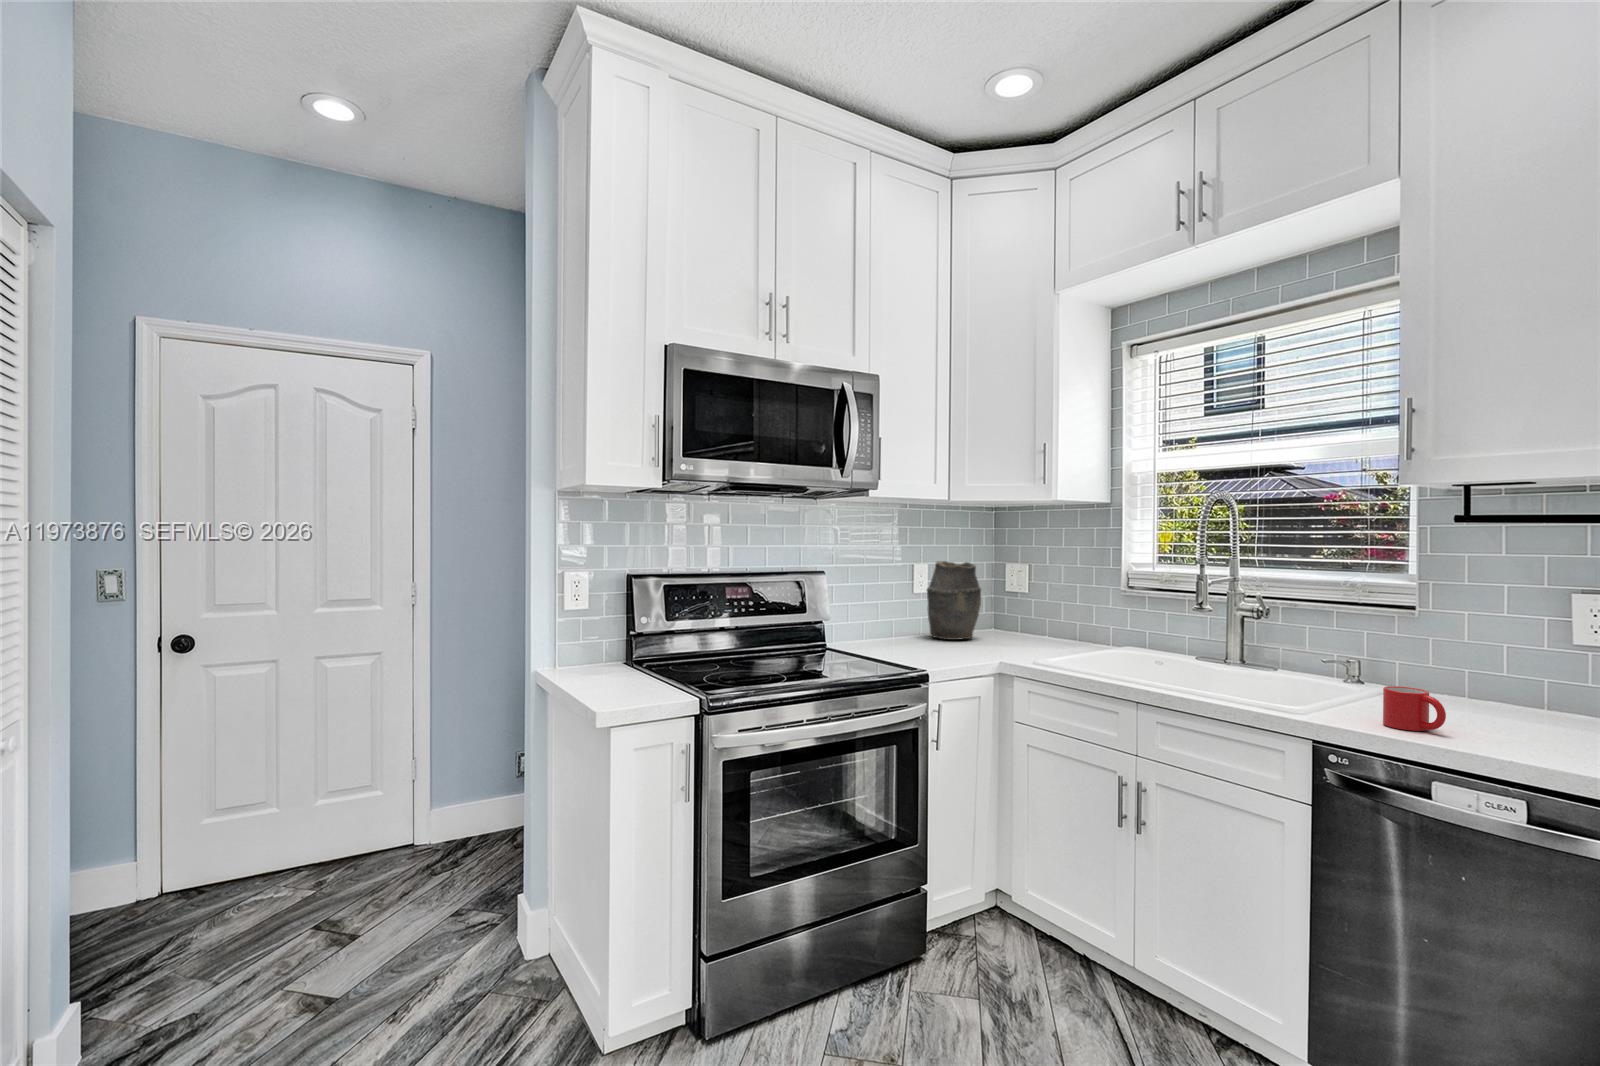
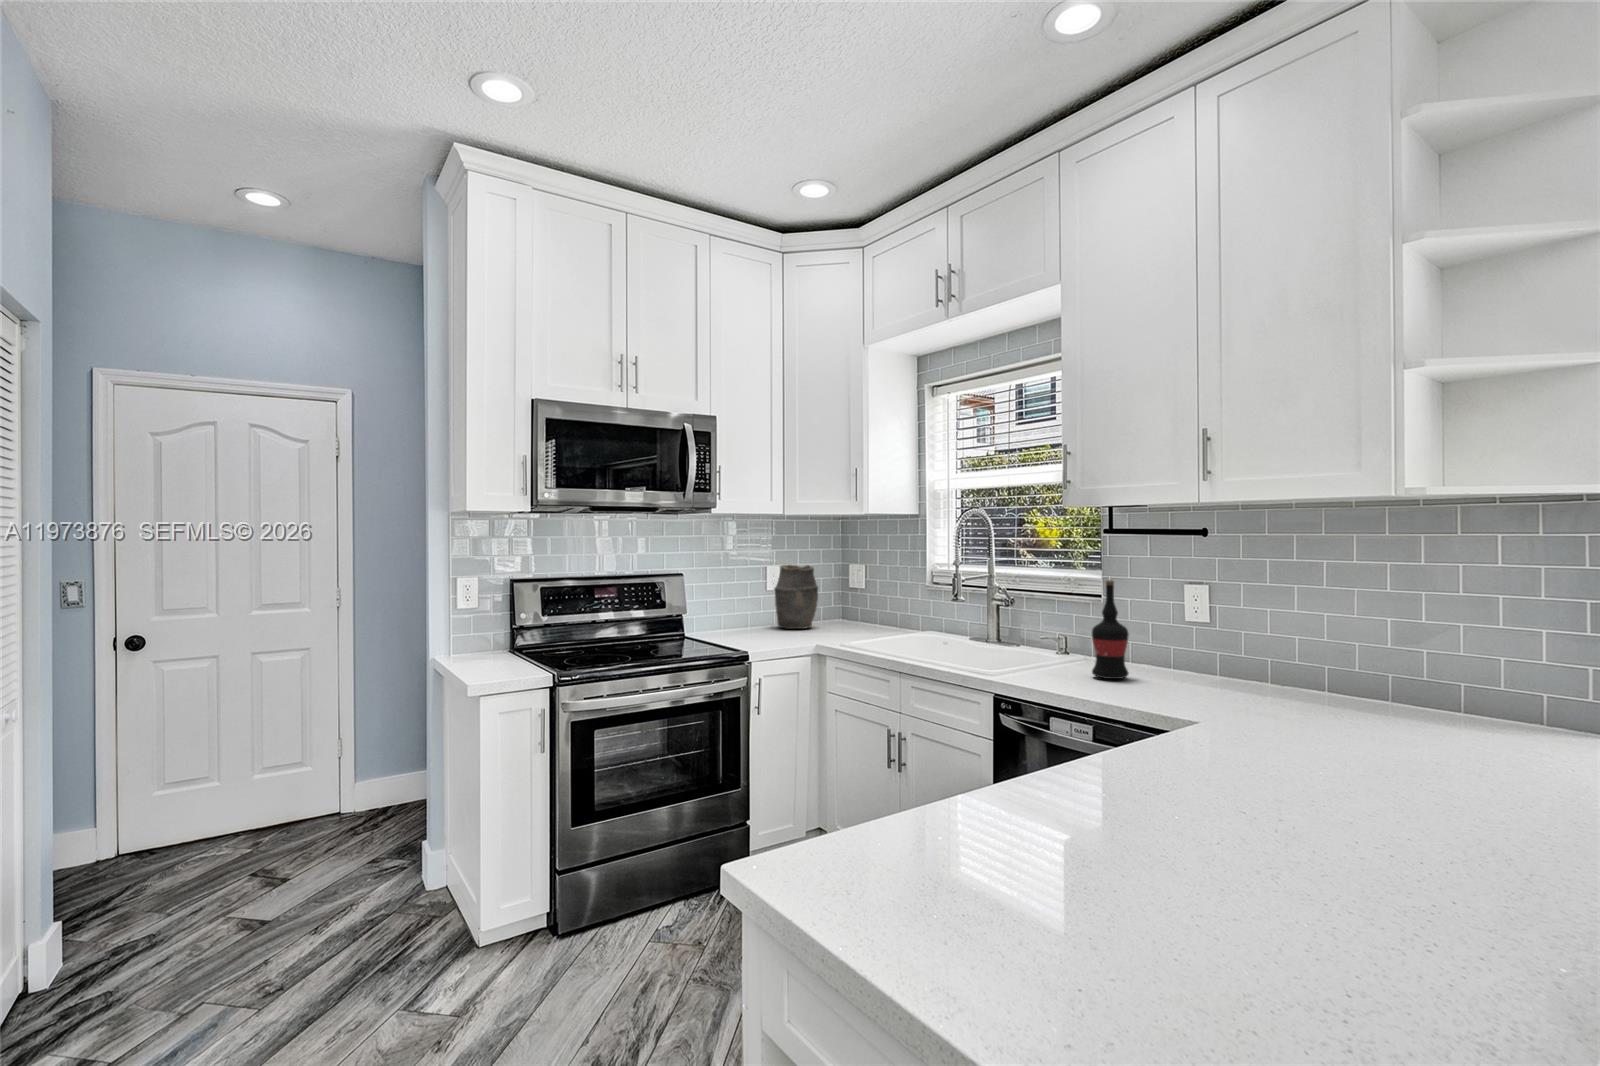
wine bottle: none [1453,587,1517,726] -> present [1092,580,1129,679]
mug: present [1383,686,1446,731] -> none [1039,652,1070,683]

